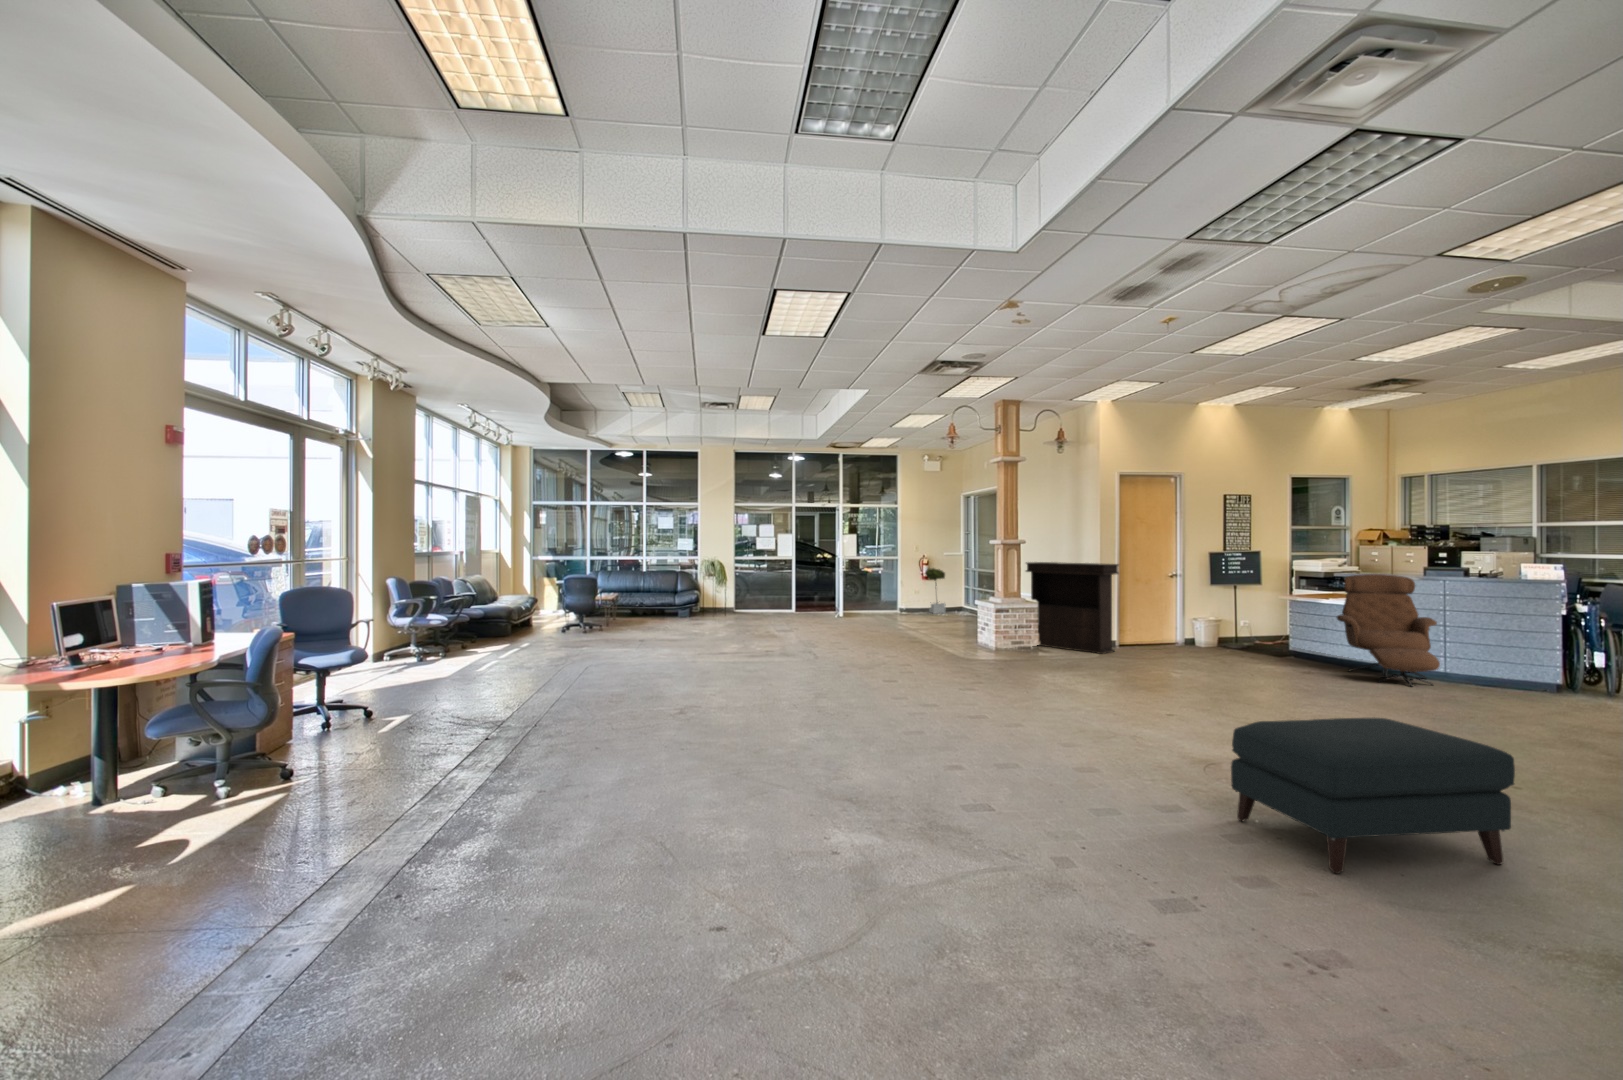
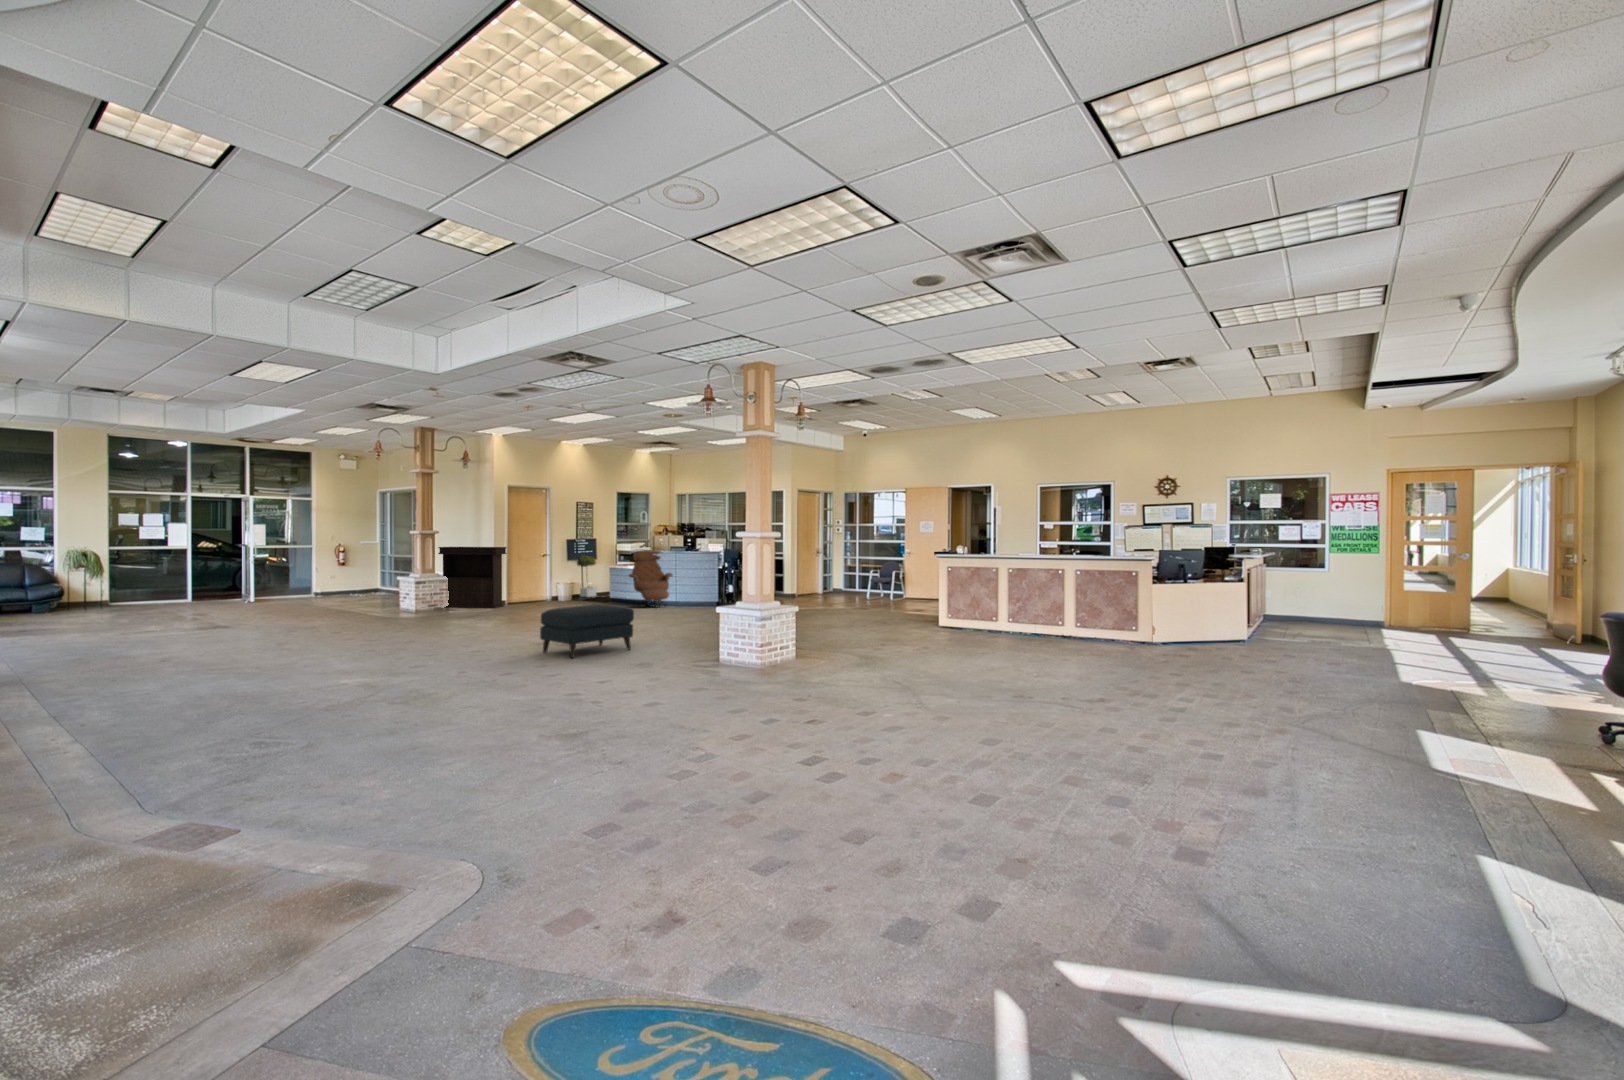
potted tree: present [926,568,946,614] -> present [577,556,596,597]

